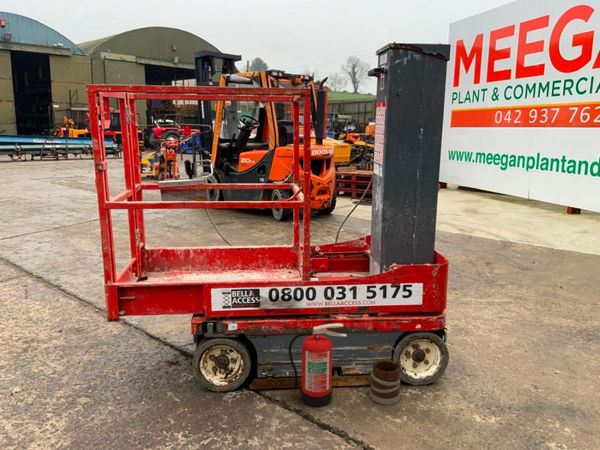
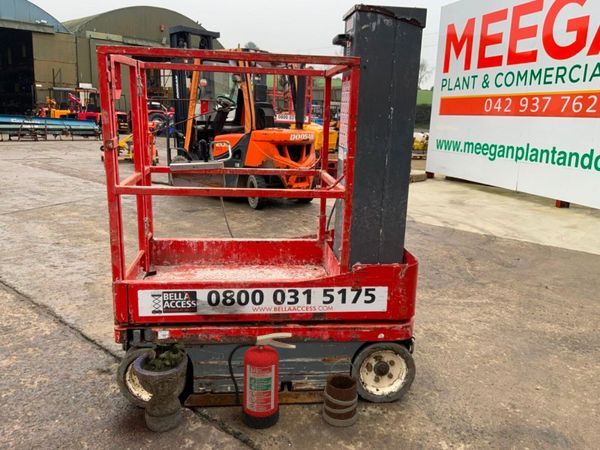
planter: none [209,332,255,410] -> present [133,341,188,432]

